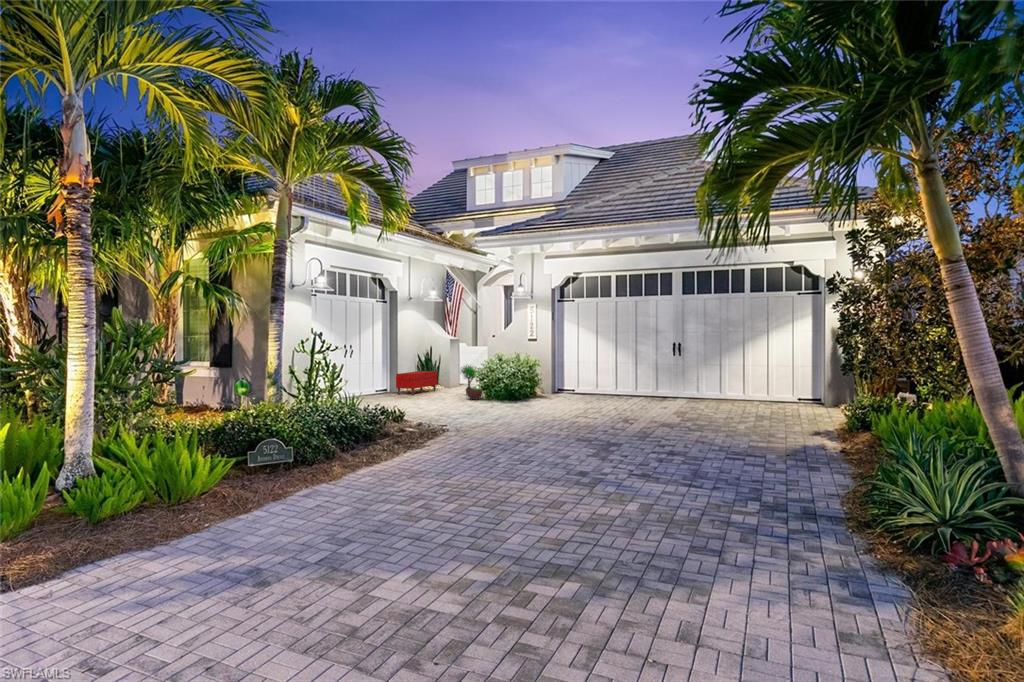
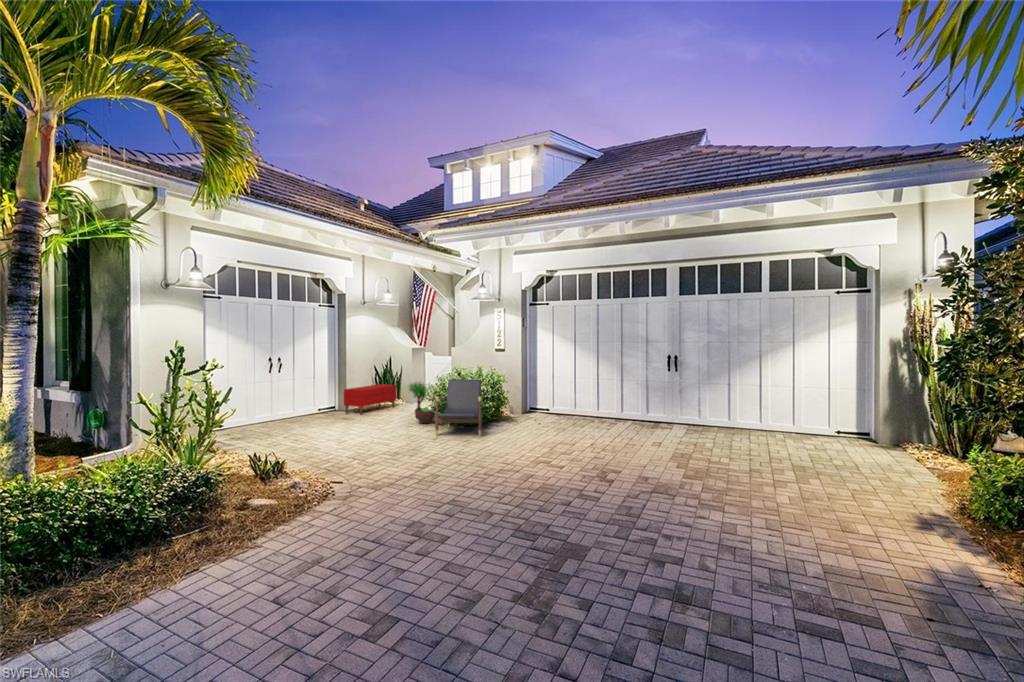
lounge chair: none [490,363,527,406] -> present [435,380,483,436]

